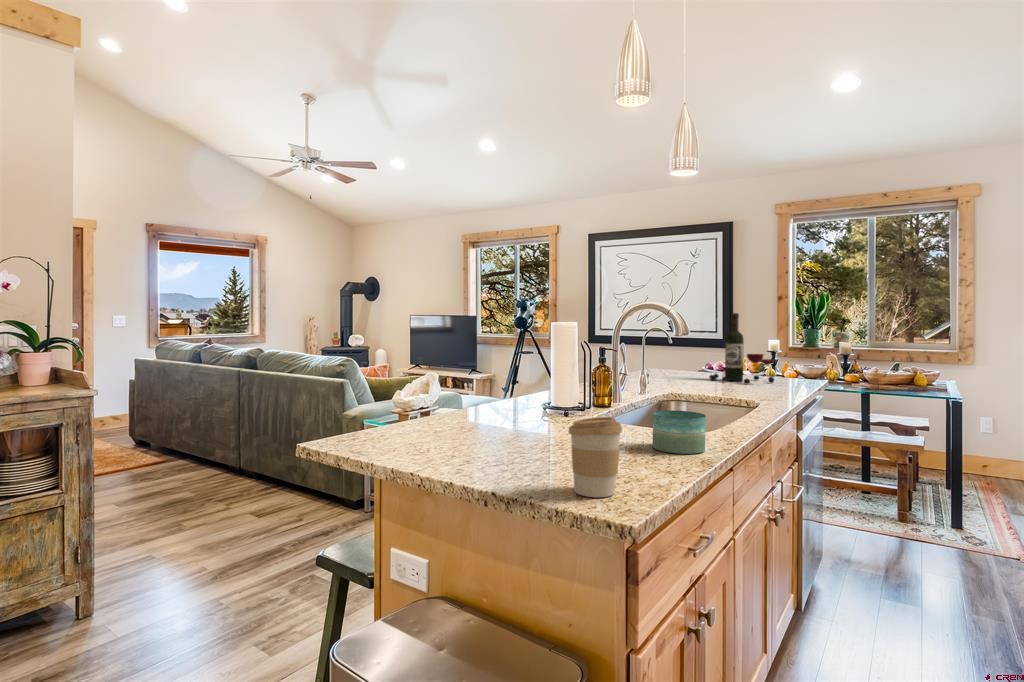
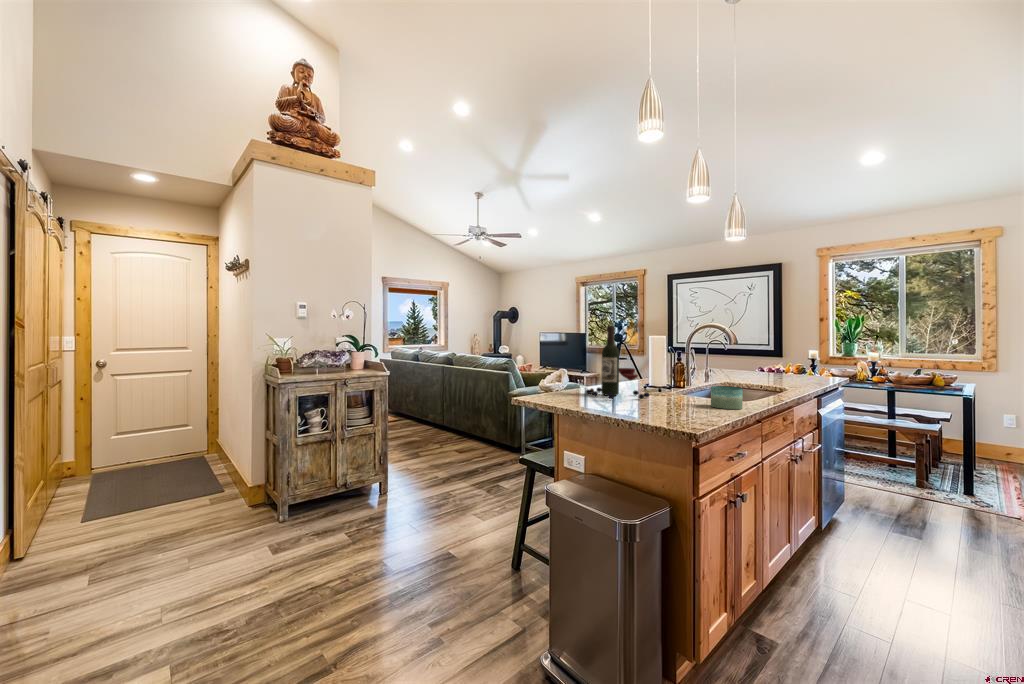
wine bottle: present [709,313,774,383] -> present [586,326,650,399]
coffee cup: present [568,417,622,497] -> none [664,383,692,421]

